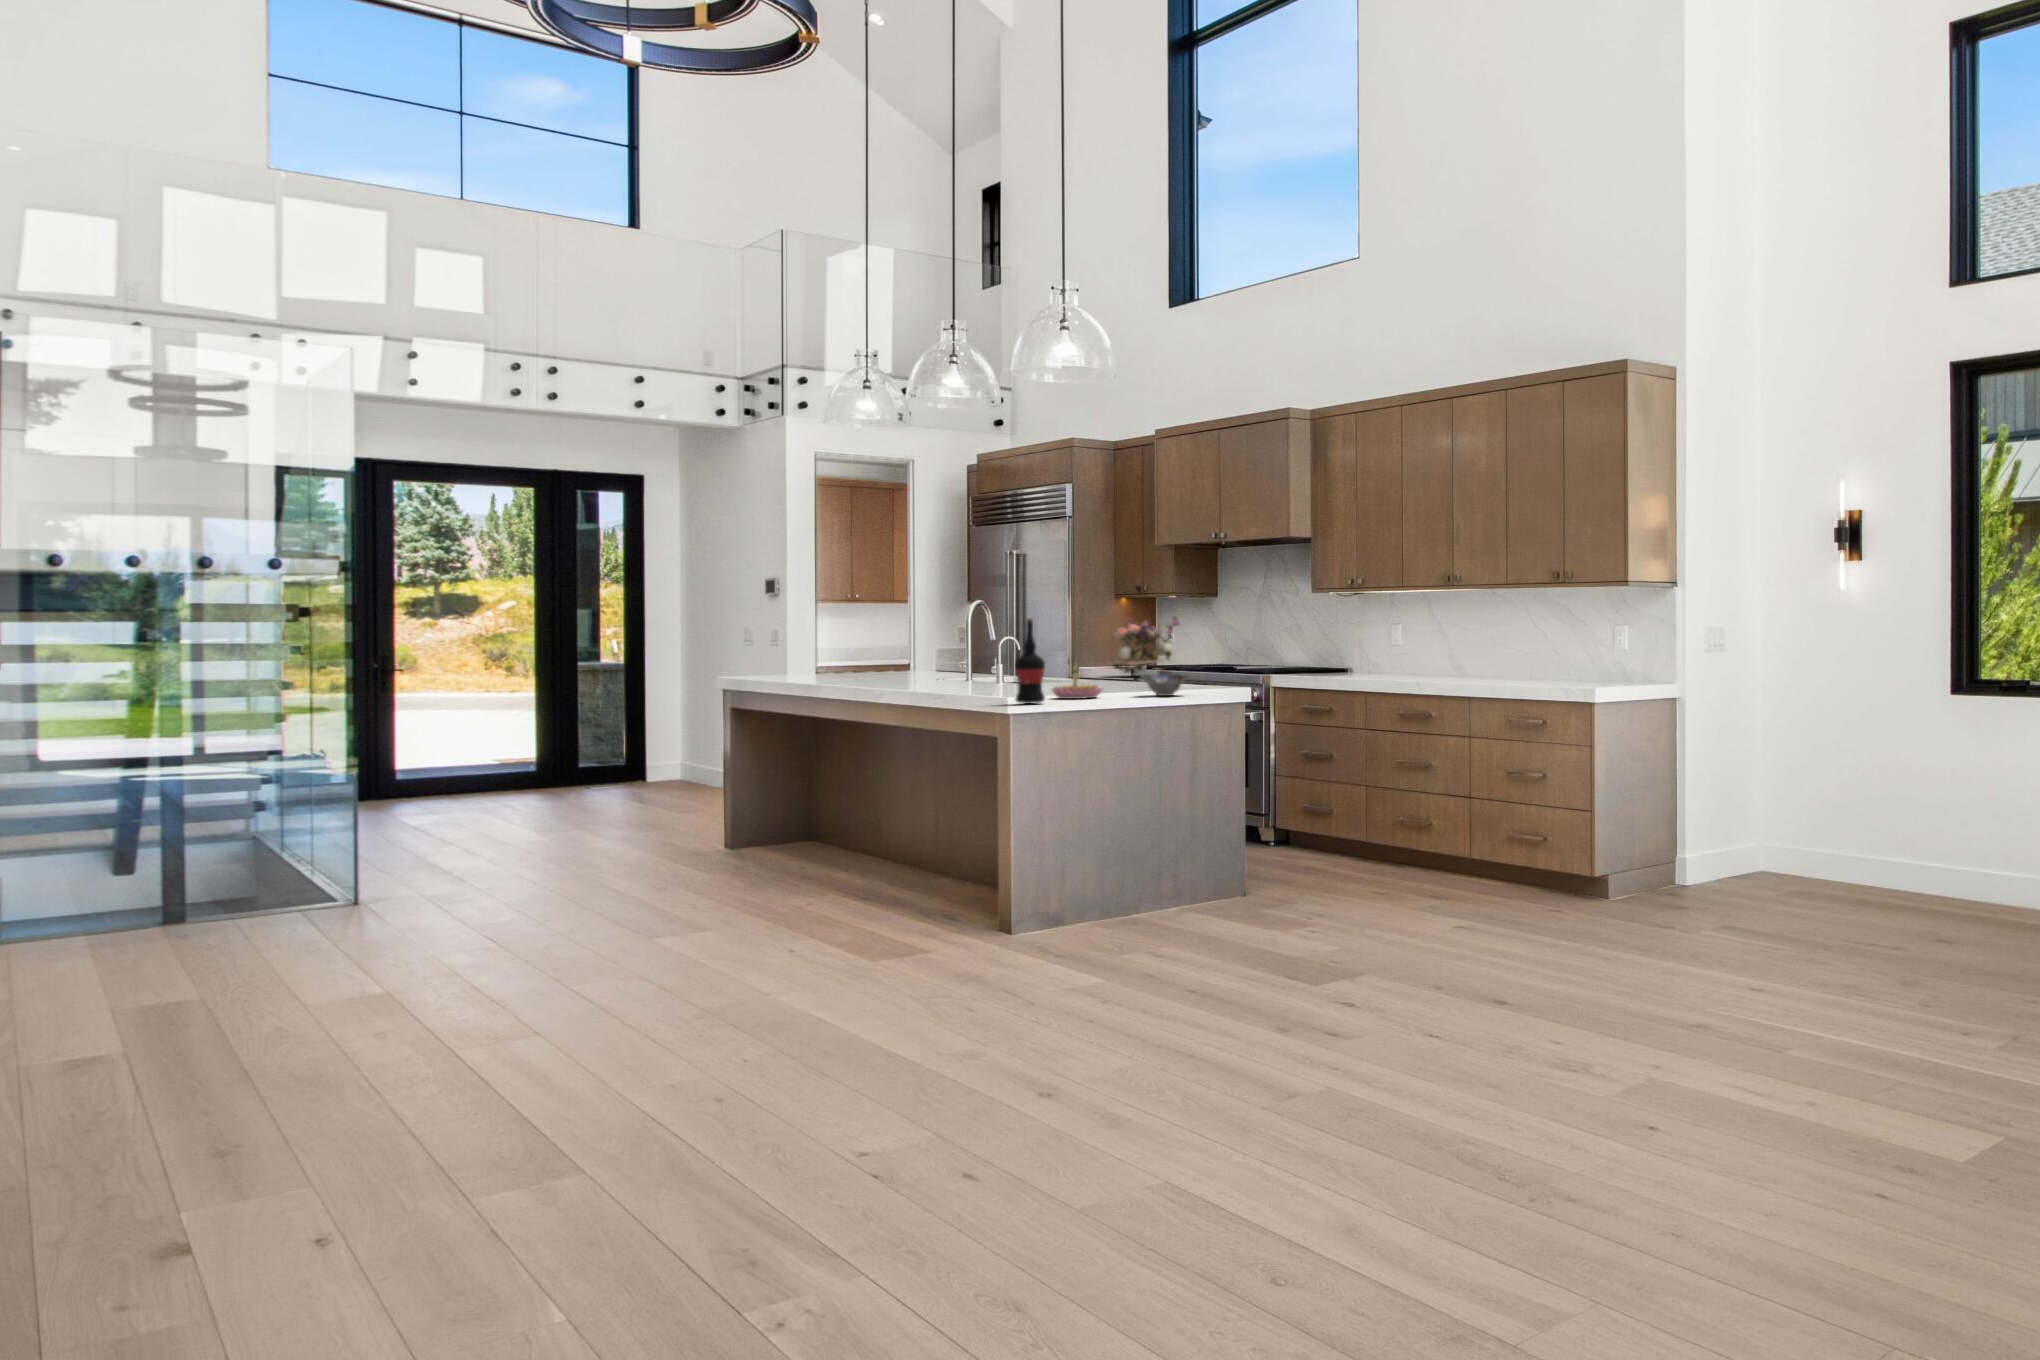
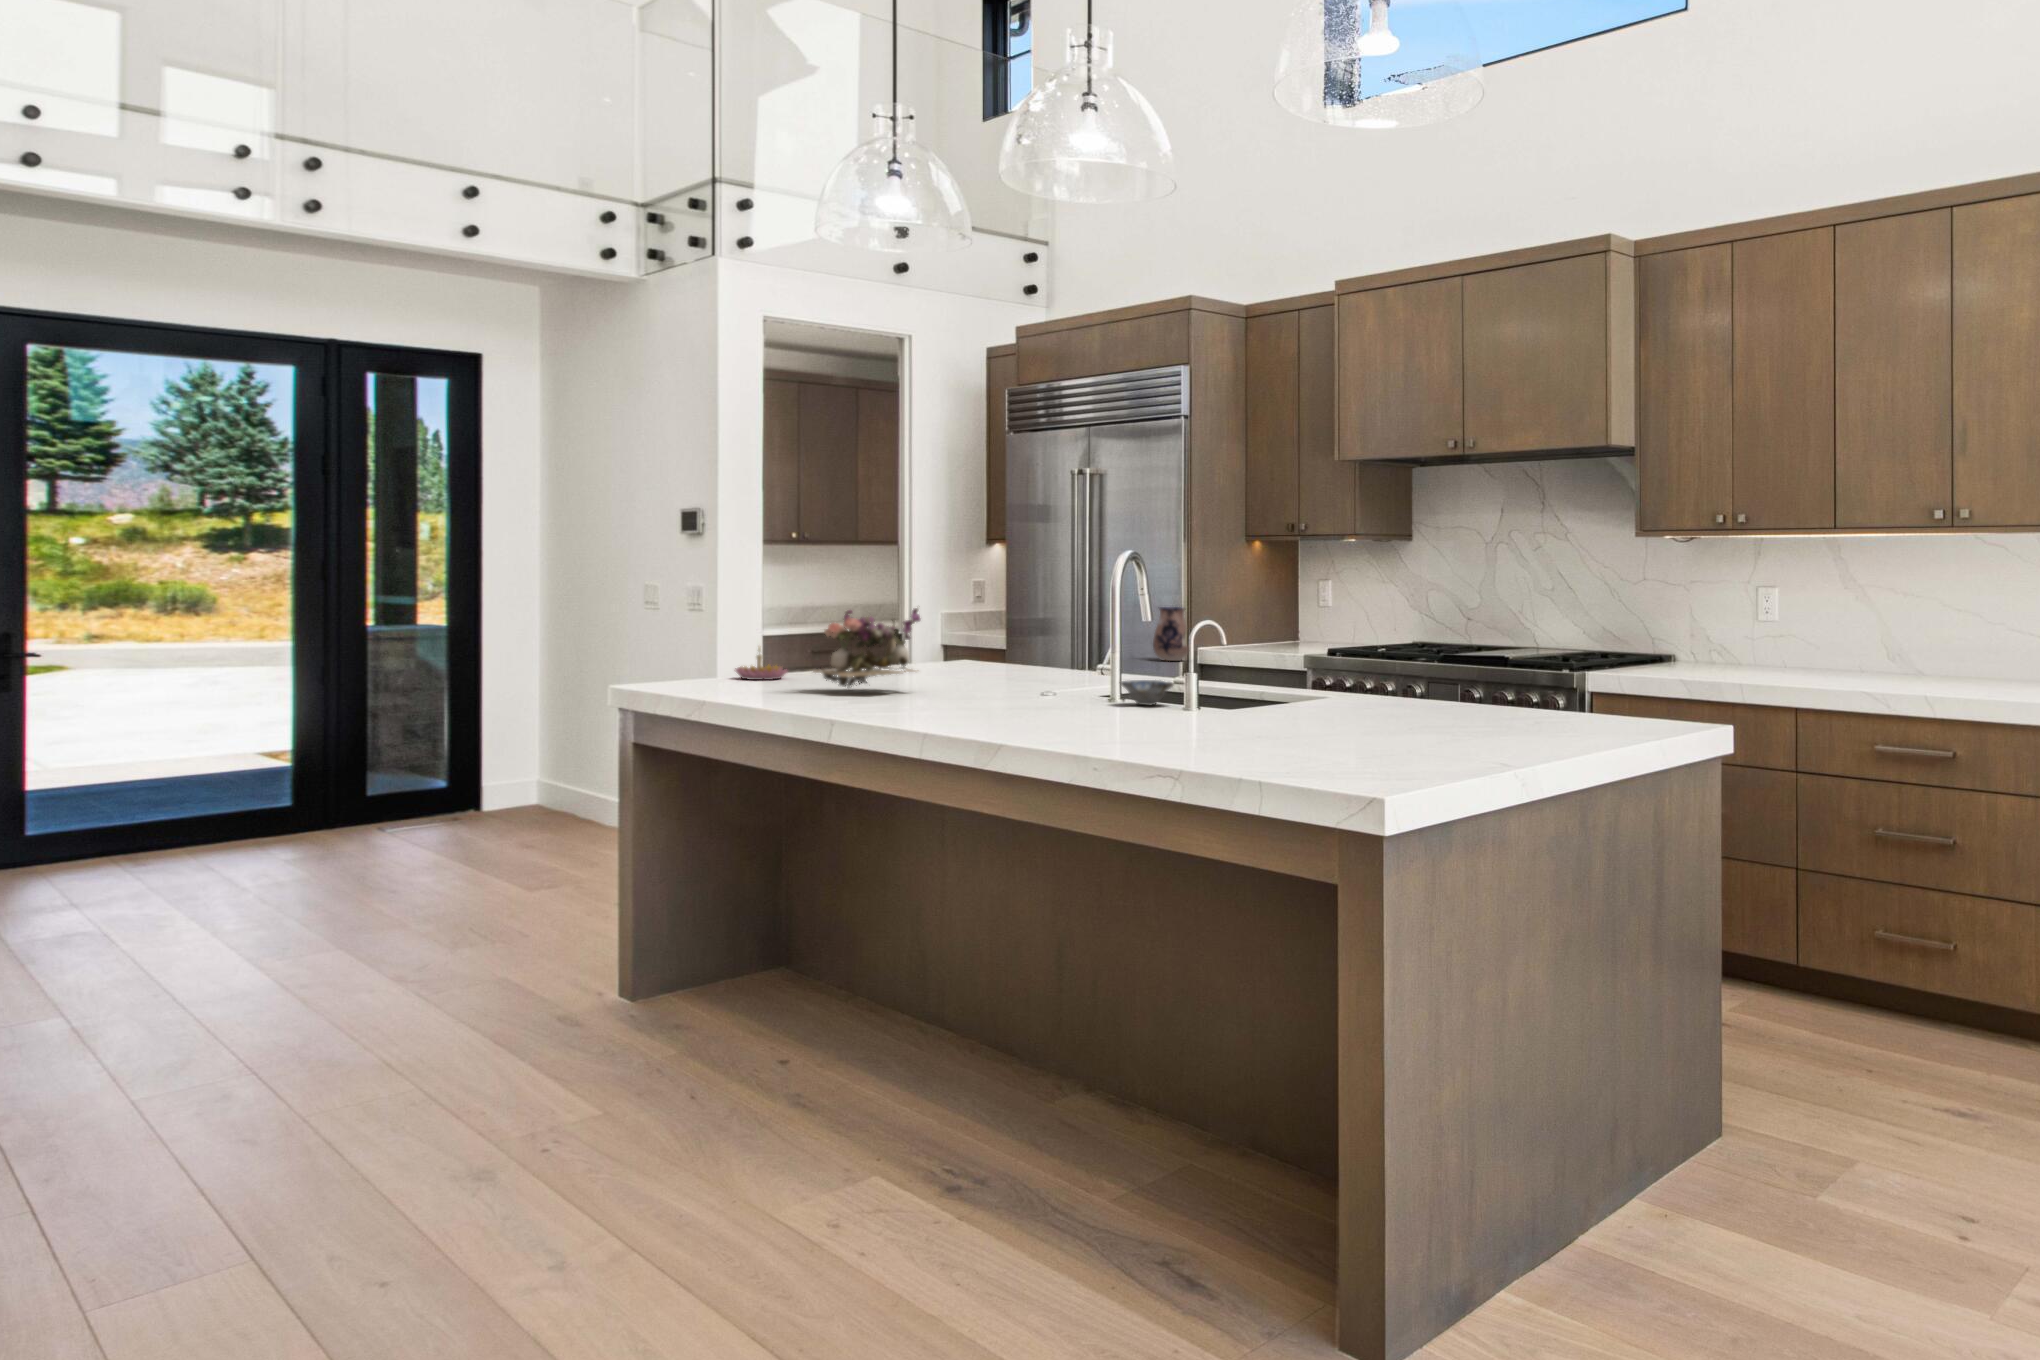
flower arrangement: present [1108,616,1179,674] -> present [813,608,920,688]
wine bottle: present [1015,619,1045,704] -> none [985,619,1019,713]
ceramic pitcher: none [1186,624,1219,672] -> present [1153,607,1188,661]
candle holder: present [1052,667,1102,699] -> present [735,648,787,680]

